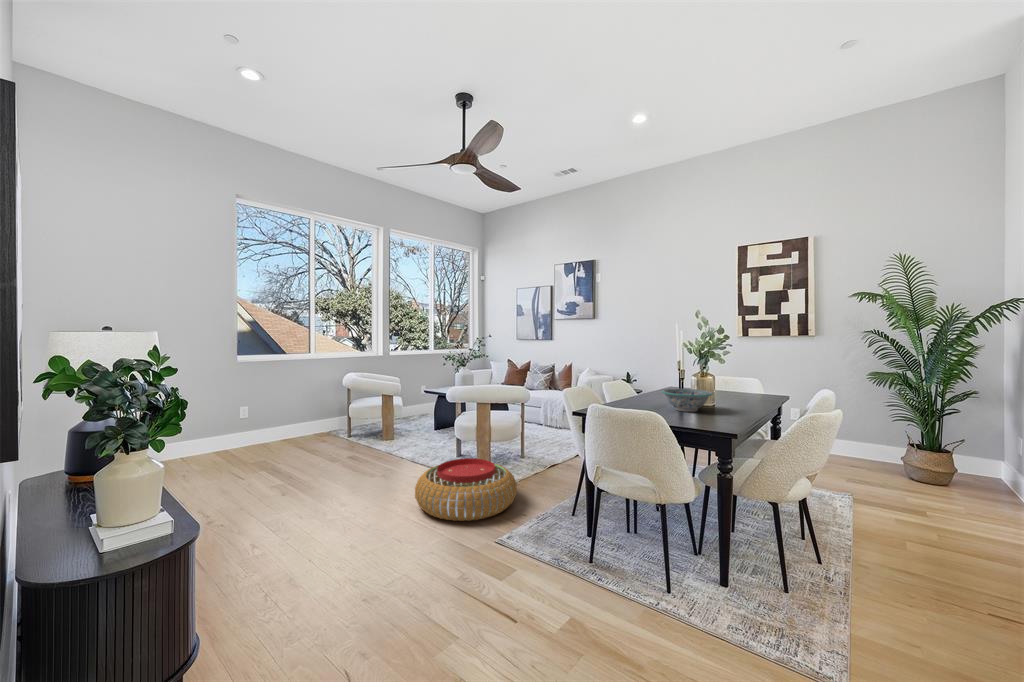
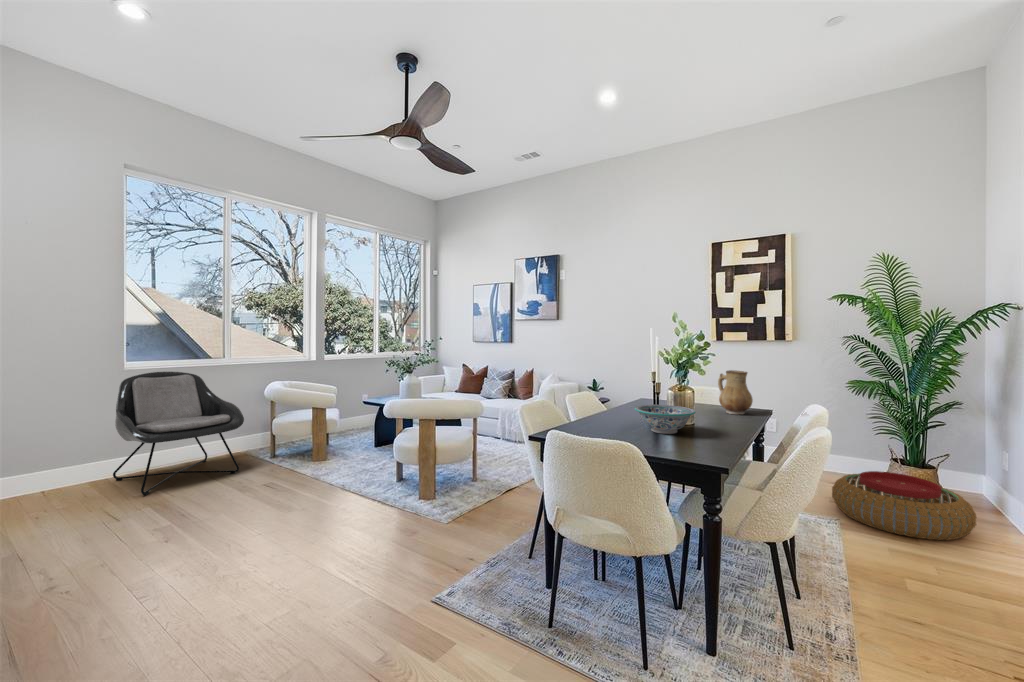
ceramic pitcher: none [738,361,768,399] -> present [718,370,753,415]
lounge chair: none [229,364,329,463] -> present [113,371,244,495]
pouf: present [415,458,517,521] -> present [832,471,976,540]

